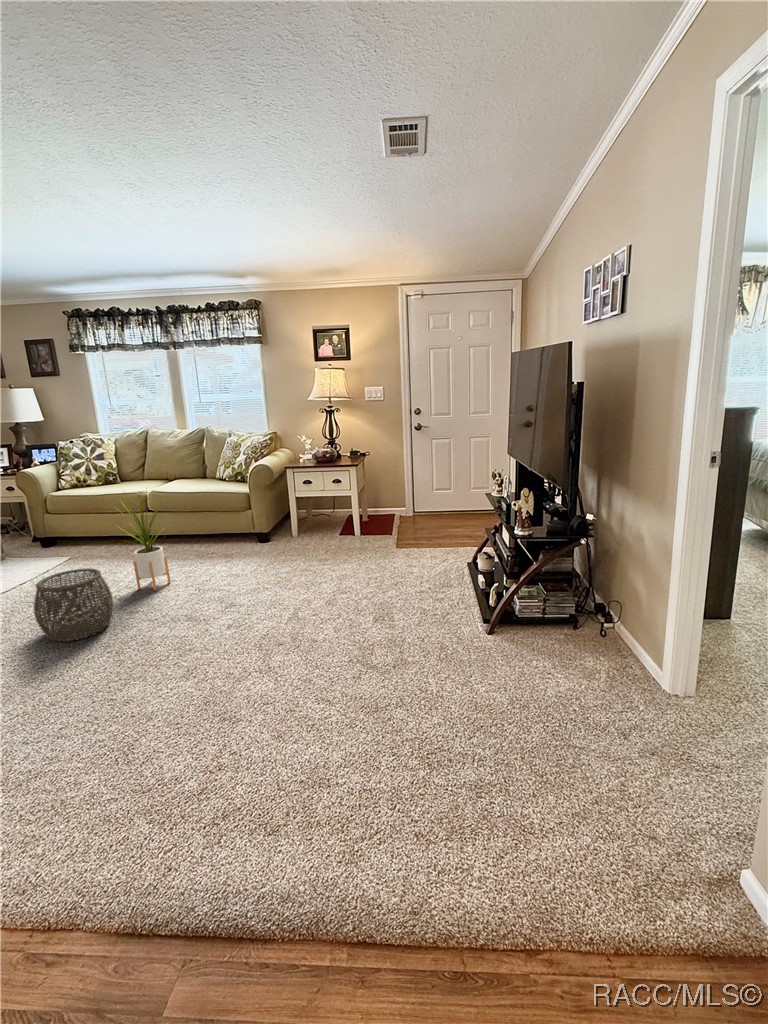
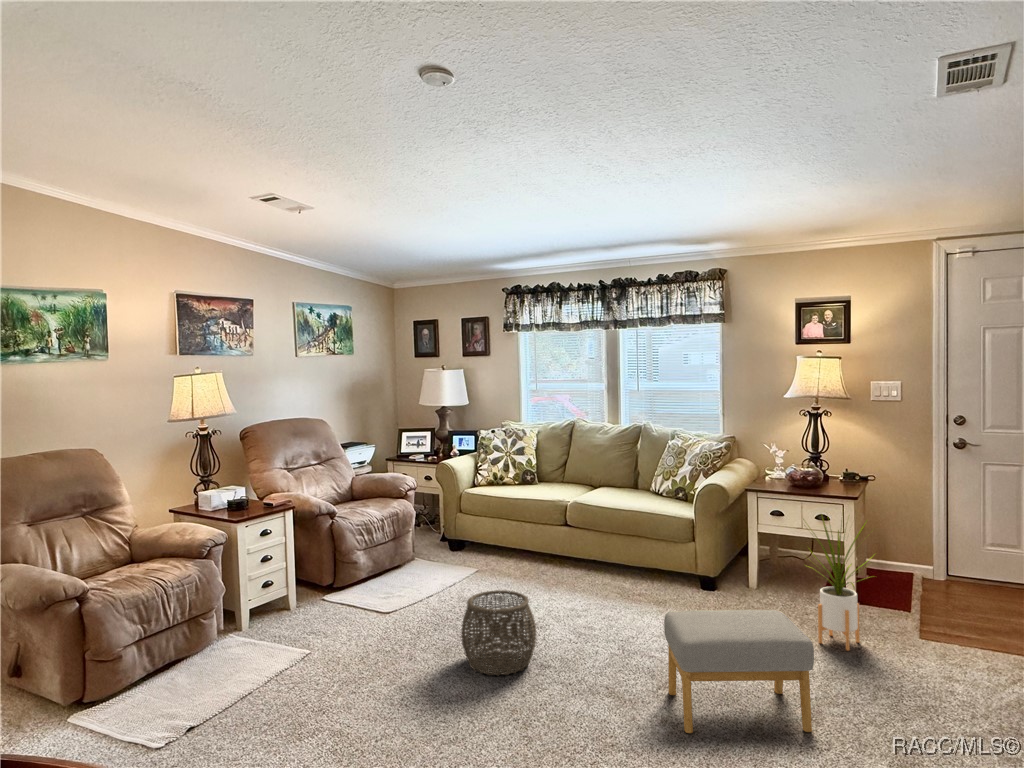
house plant: present [119,495,171,591] -> present [803,516,873,651]
footstool: none [219,545,329,644] -> present [664,610,814,733]

